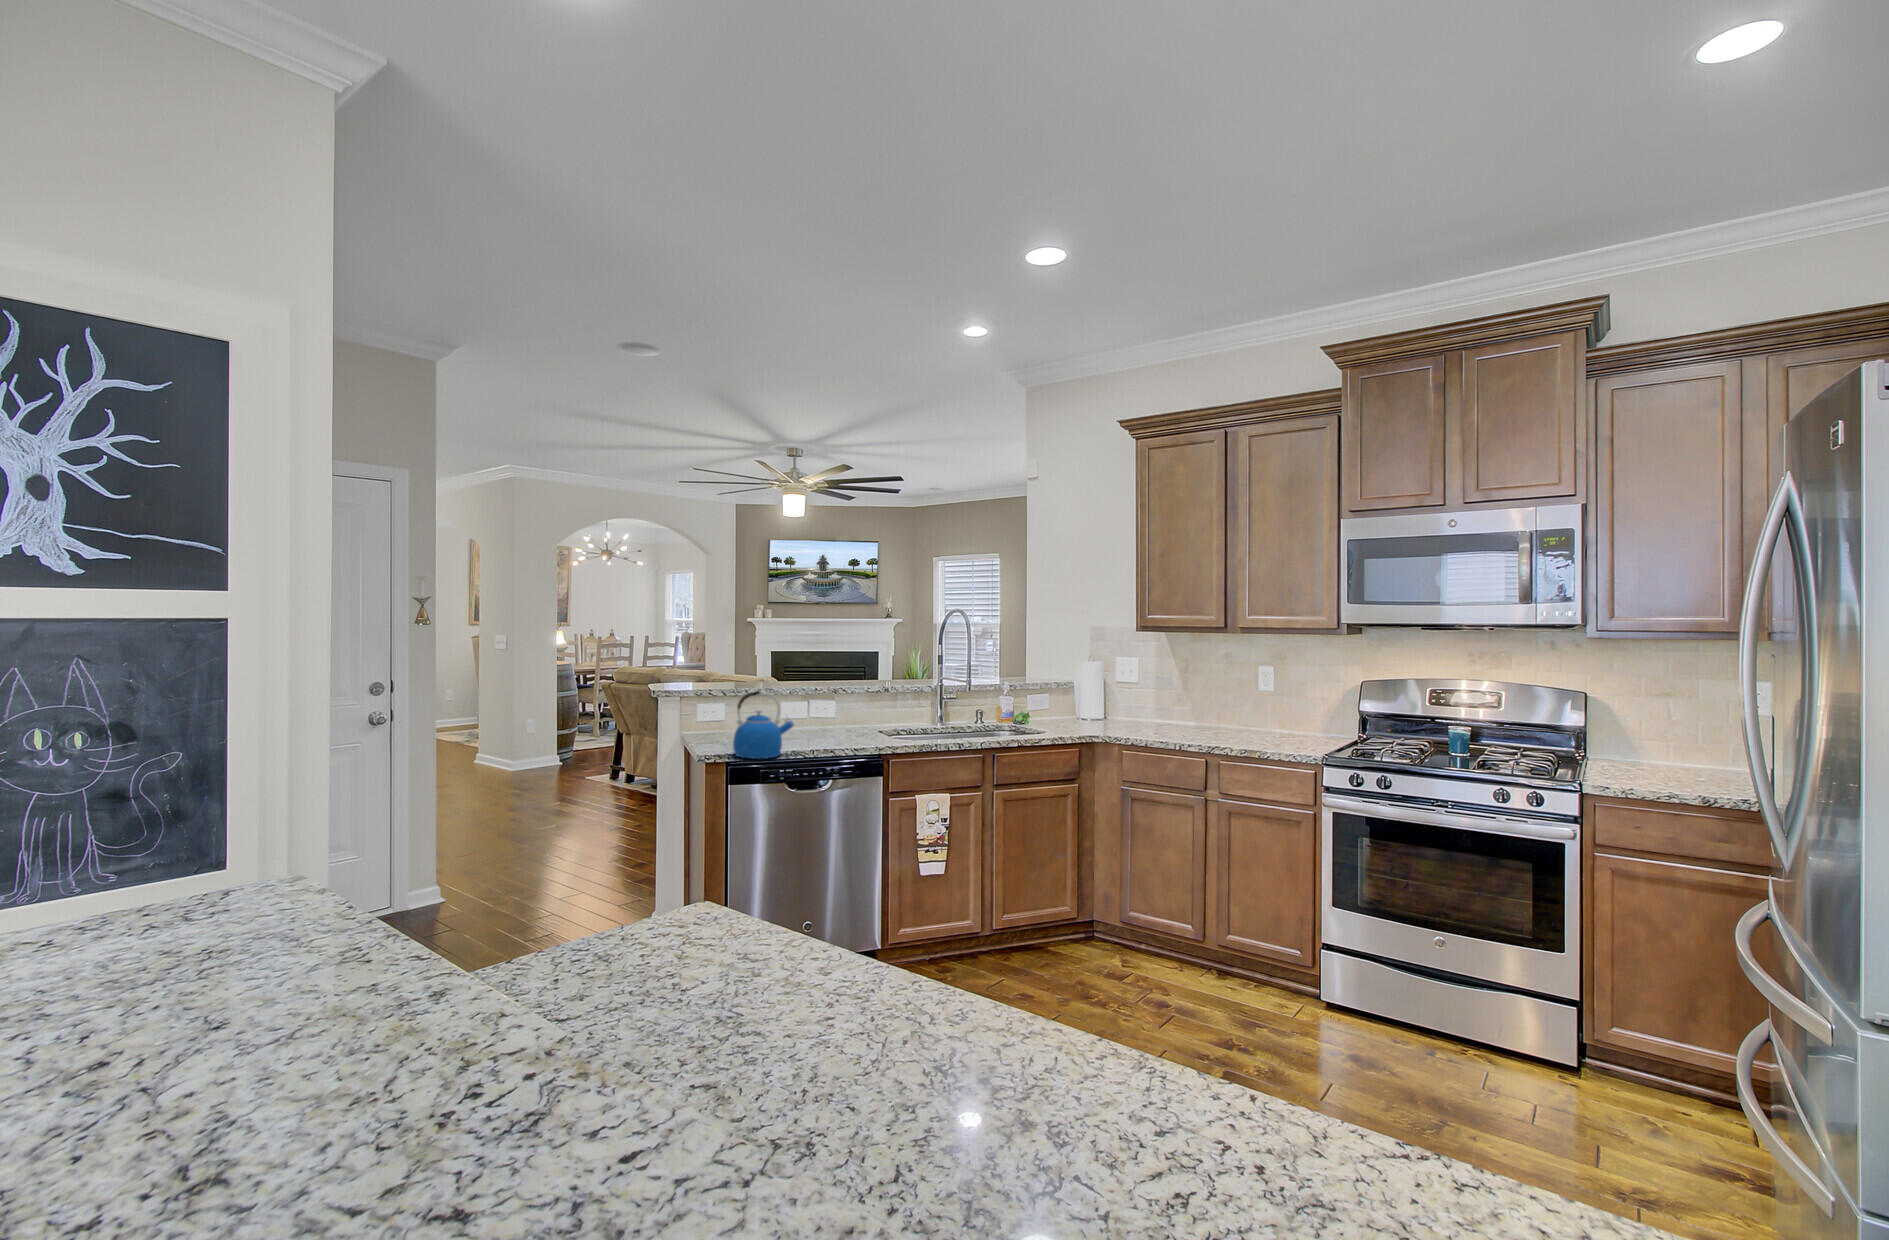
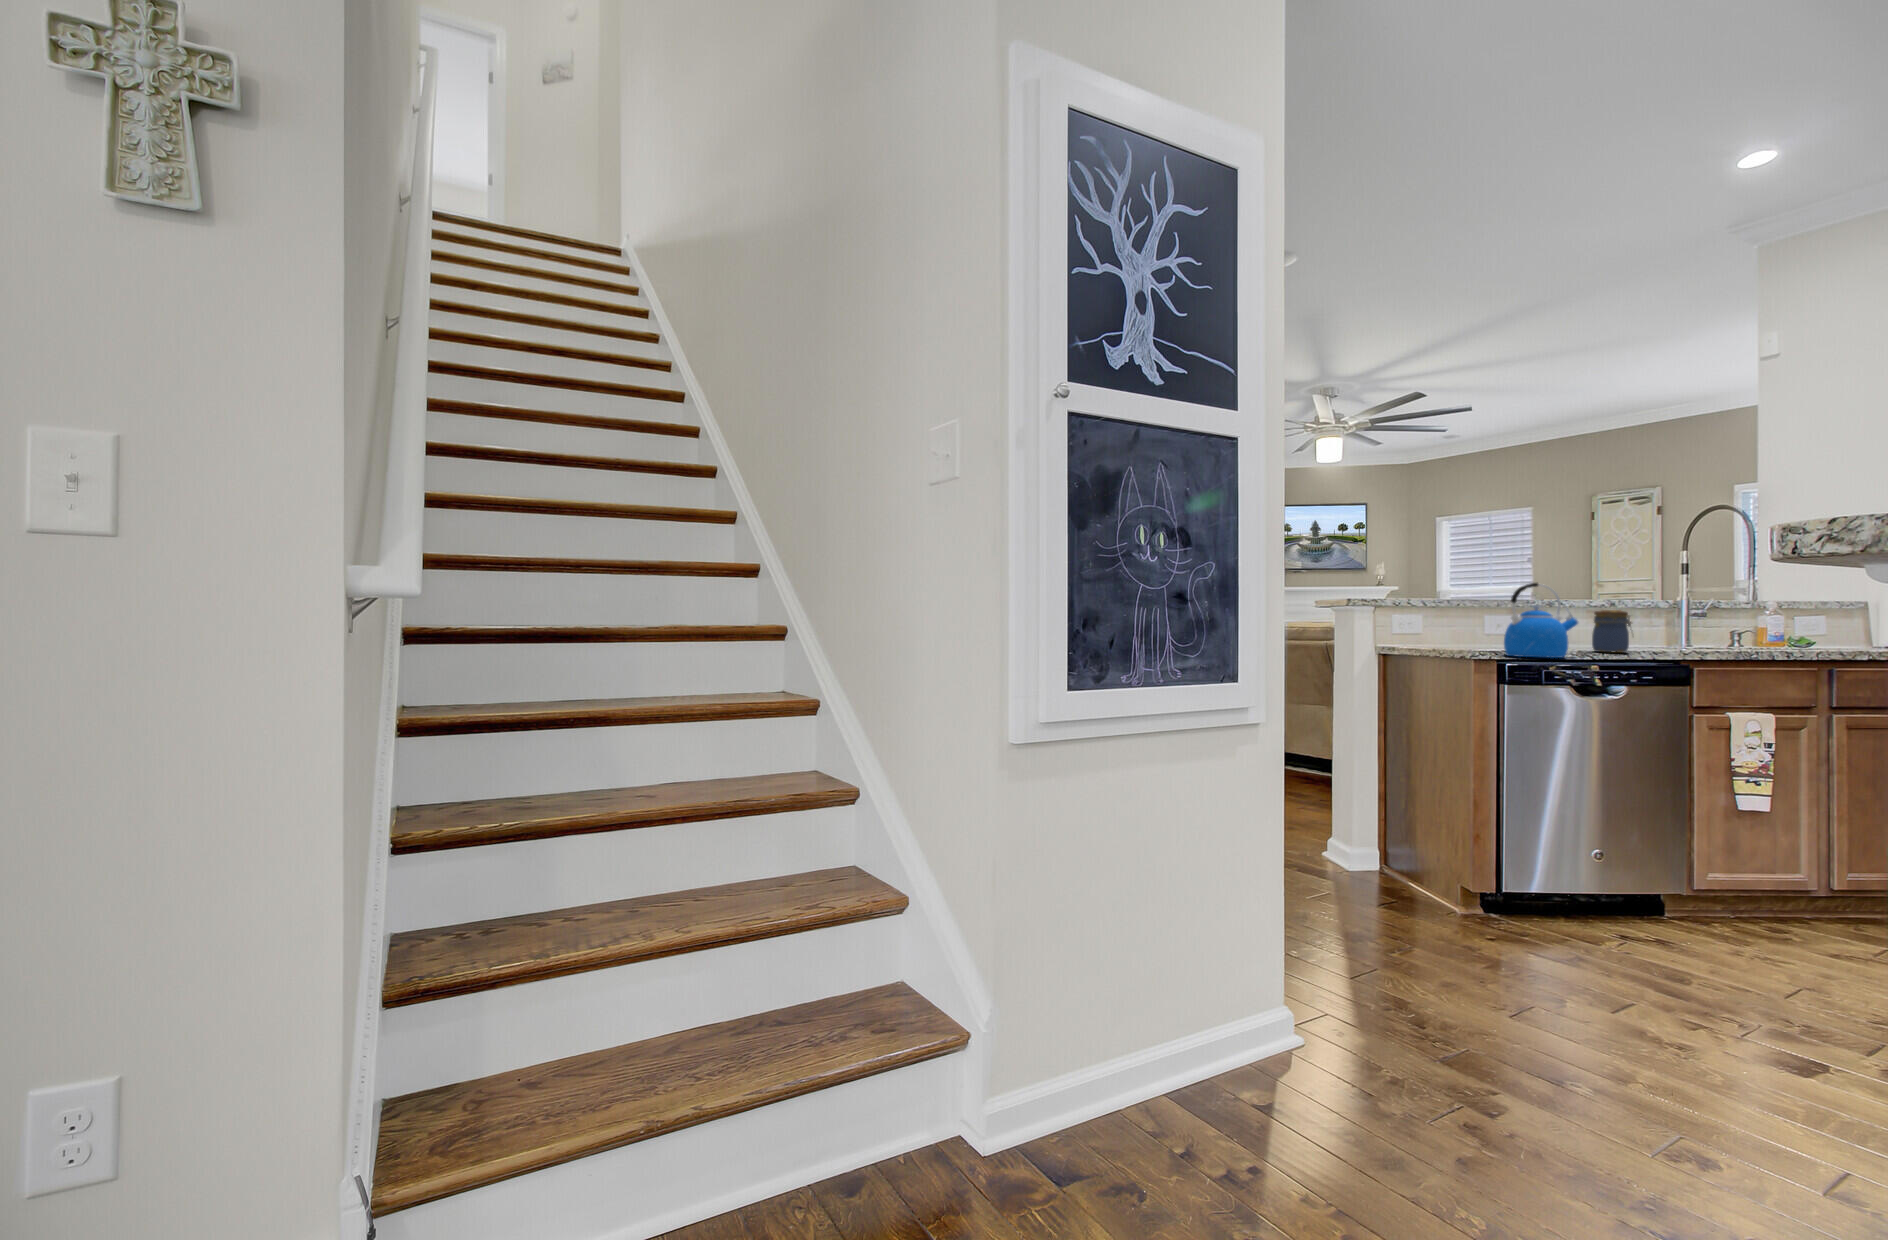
jar: none [829,707,858,744] -> present [1592,610,1632,653]

